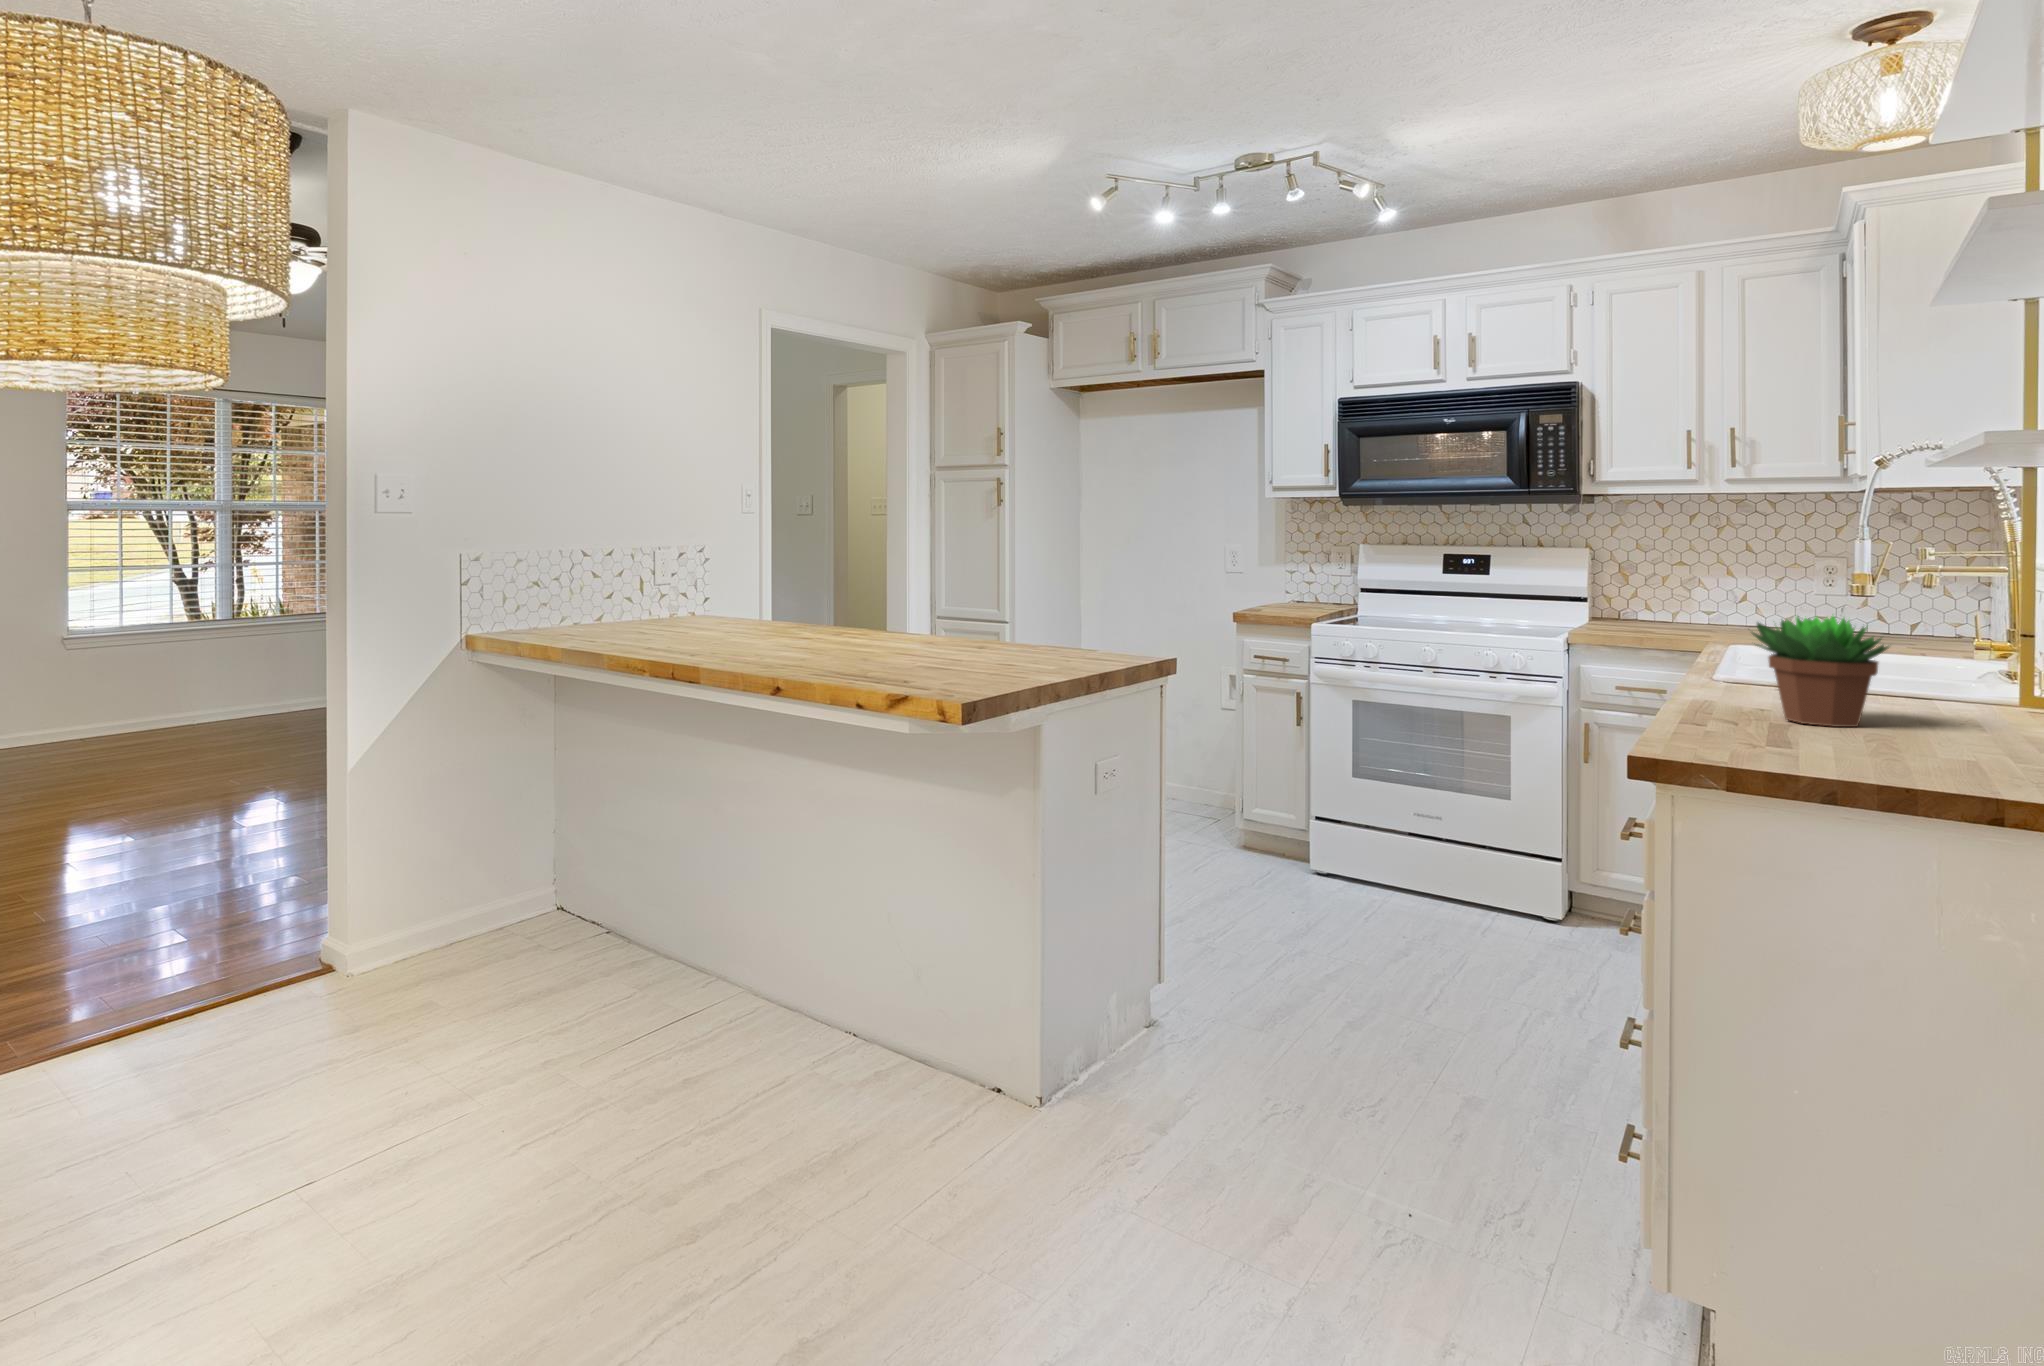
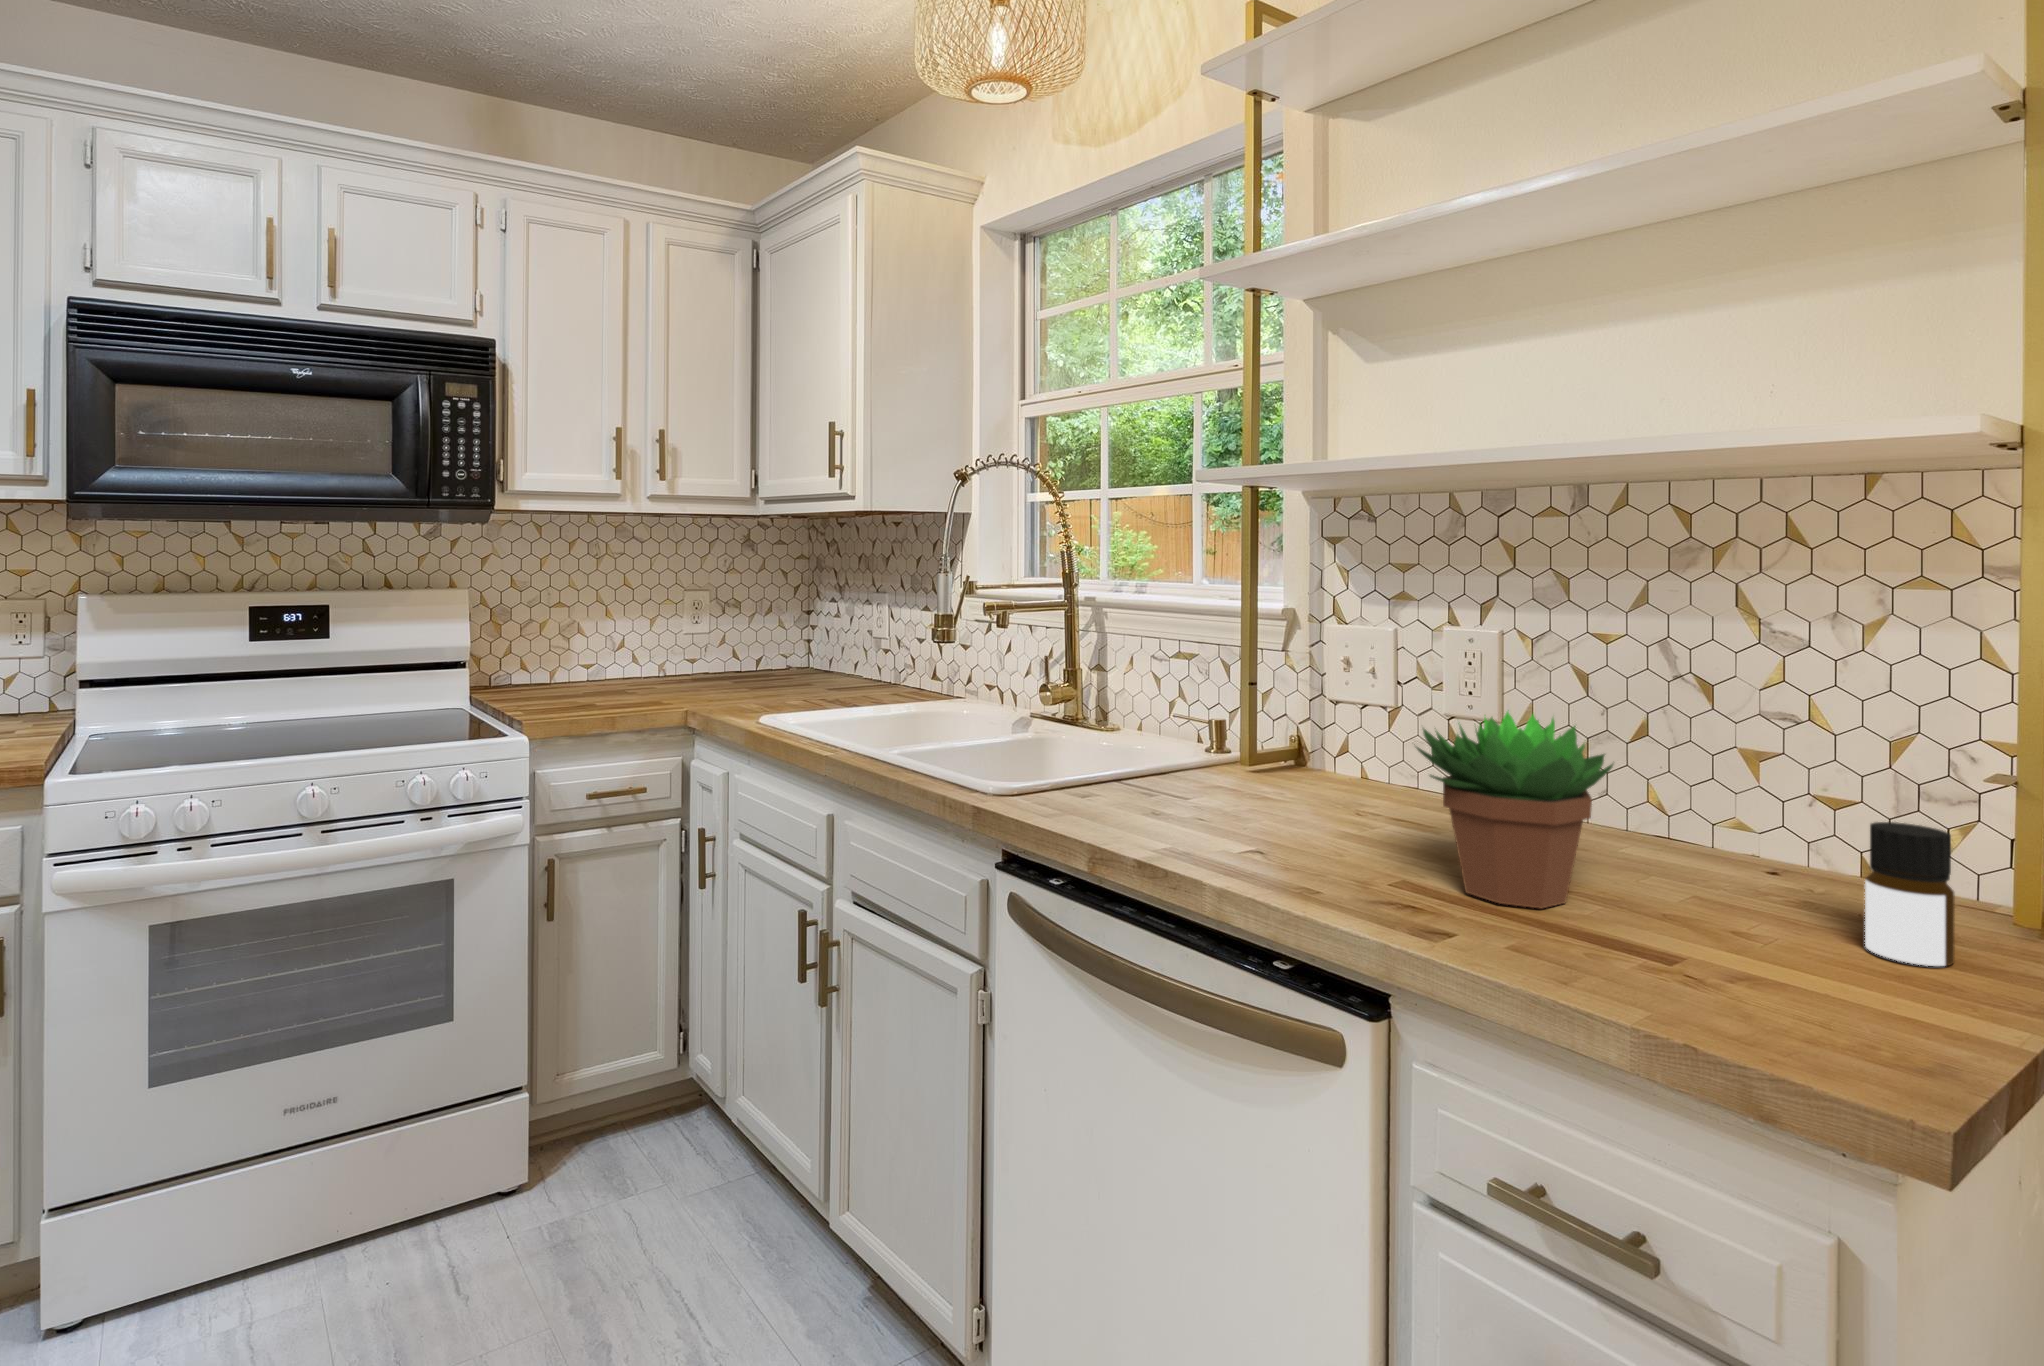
bottle: none [1902,679,1960,760] -> present [1865,822,1955,966]

